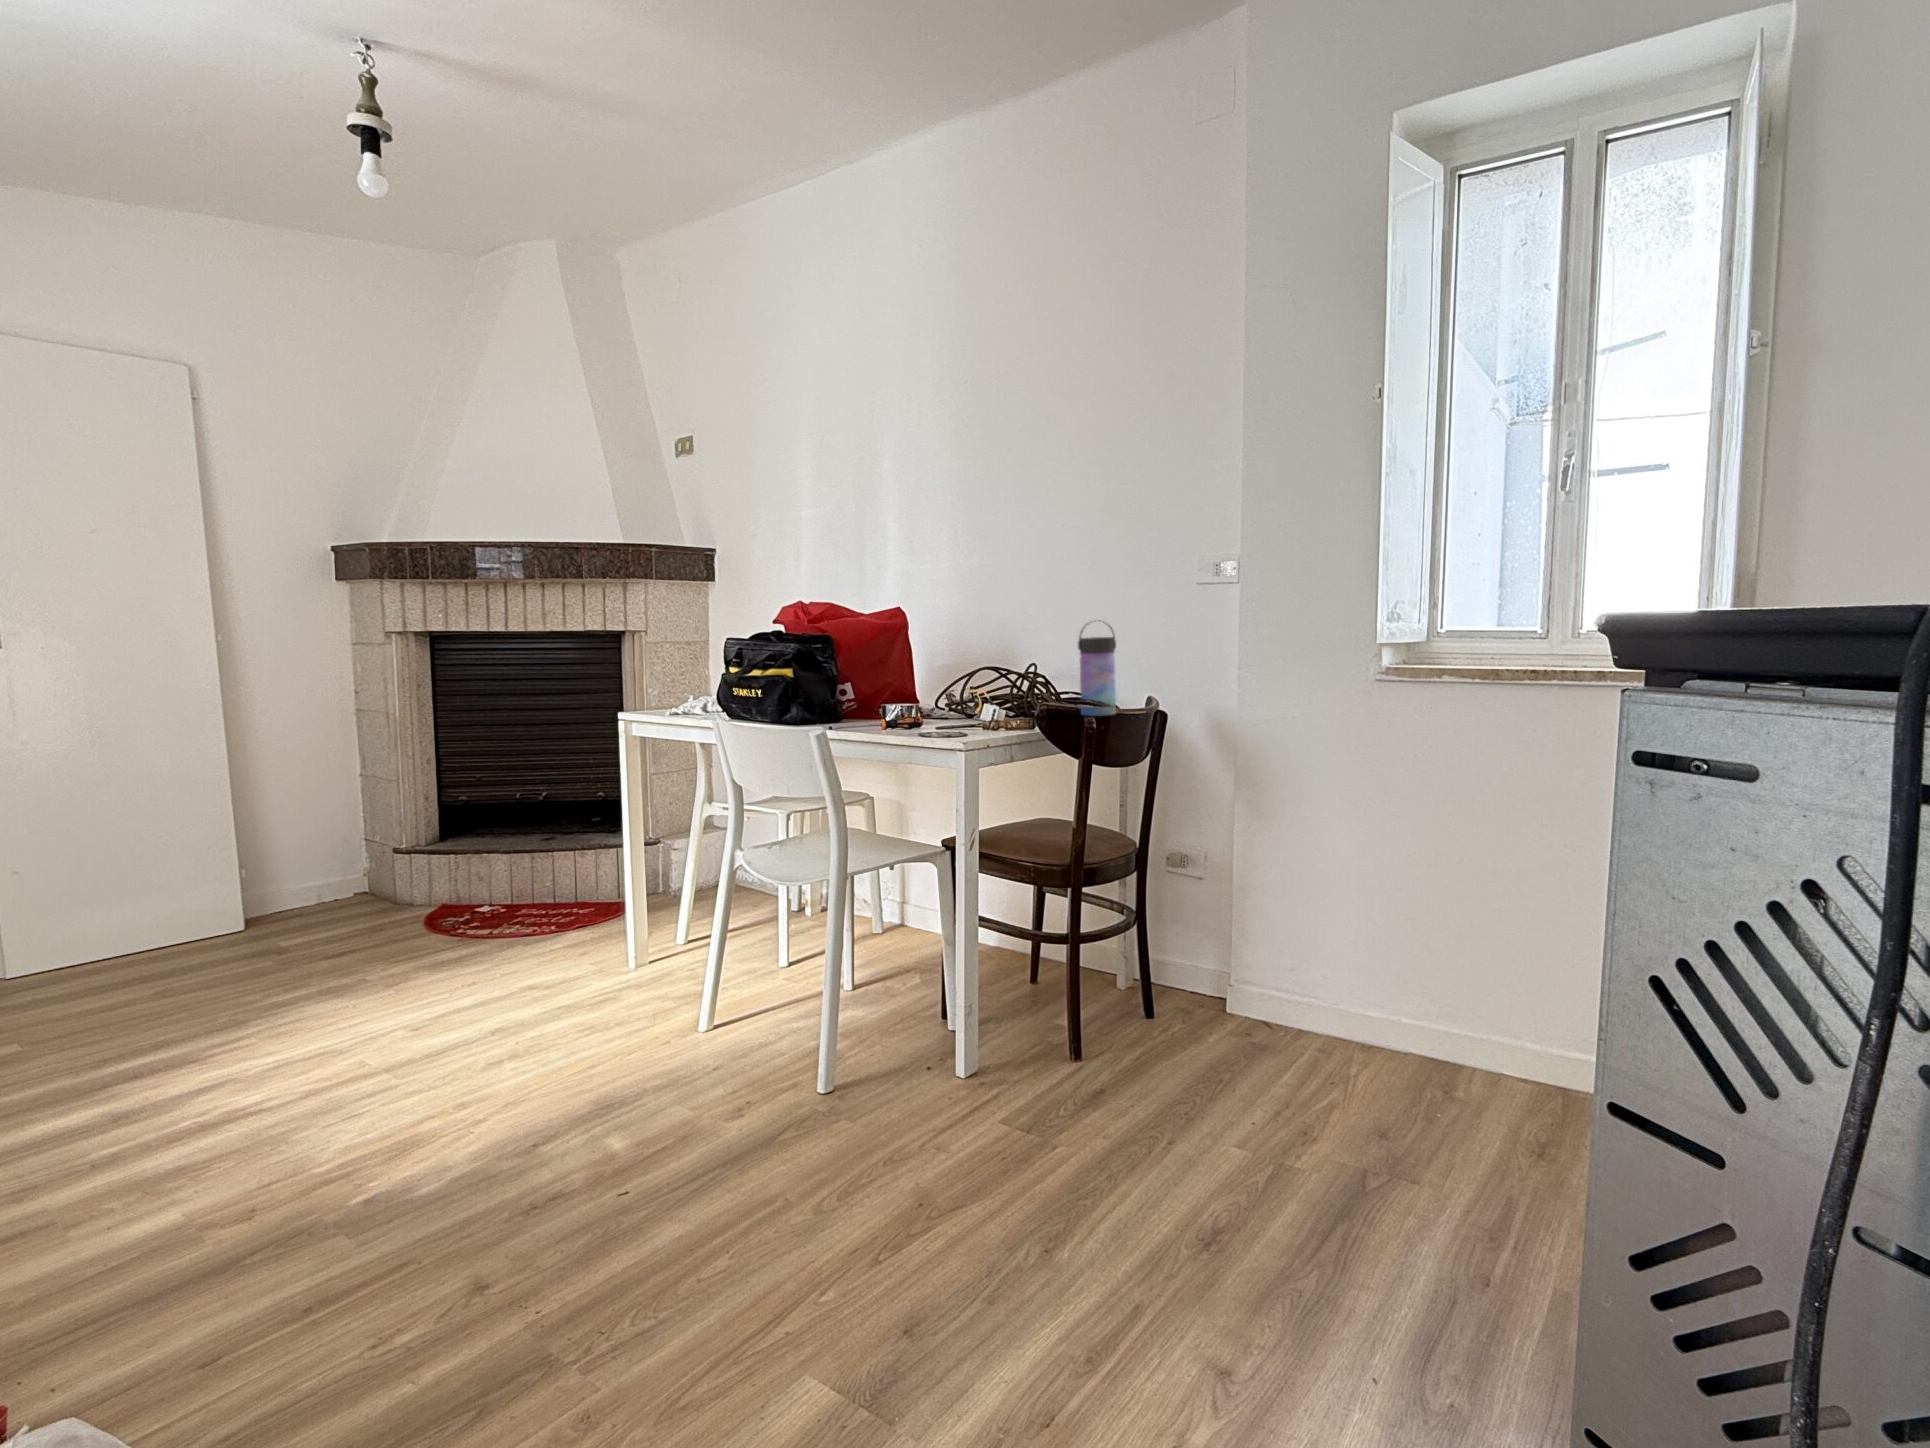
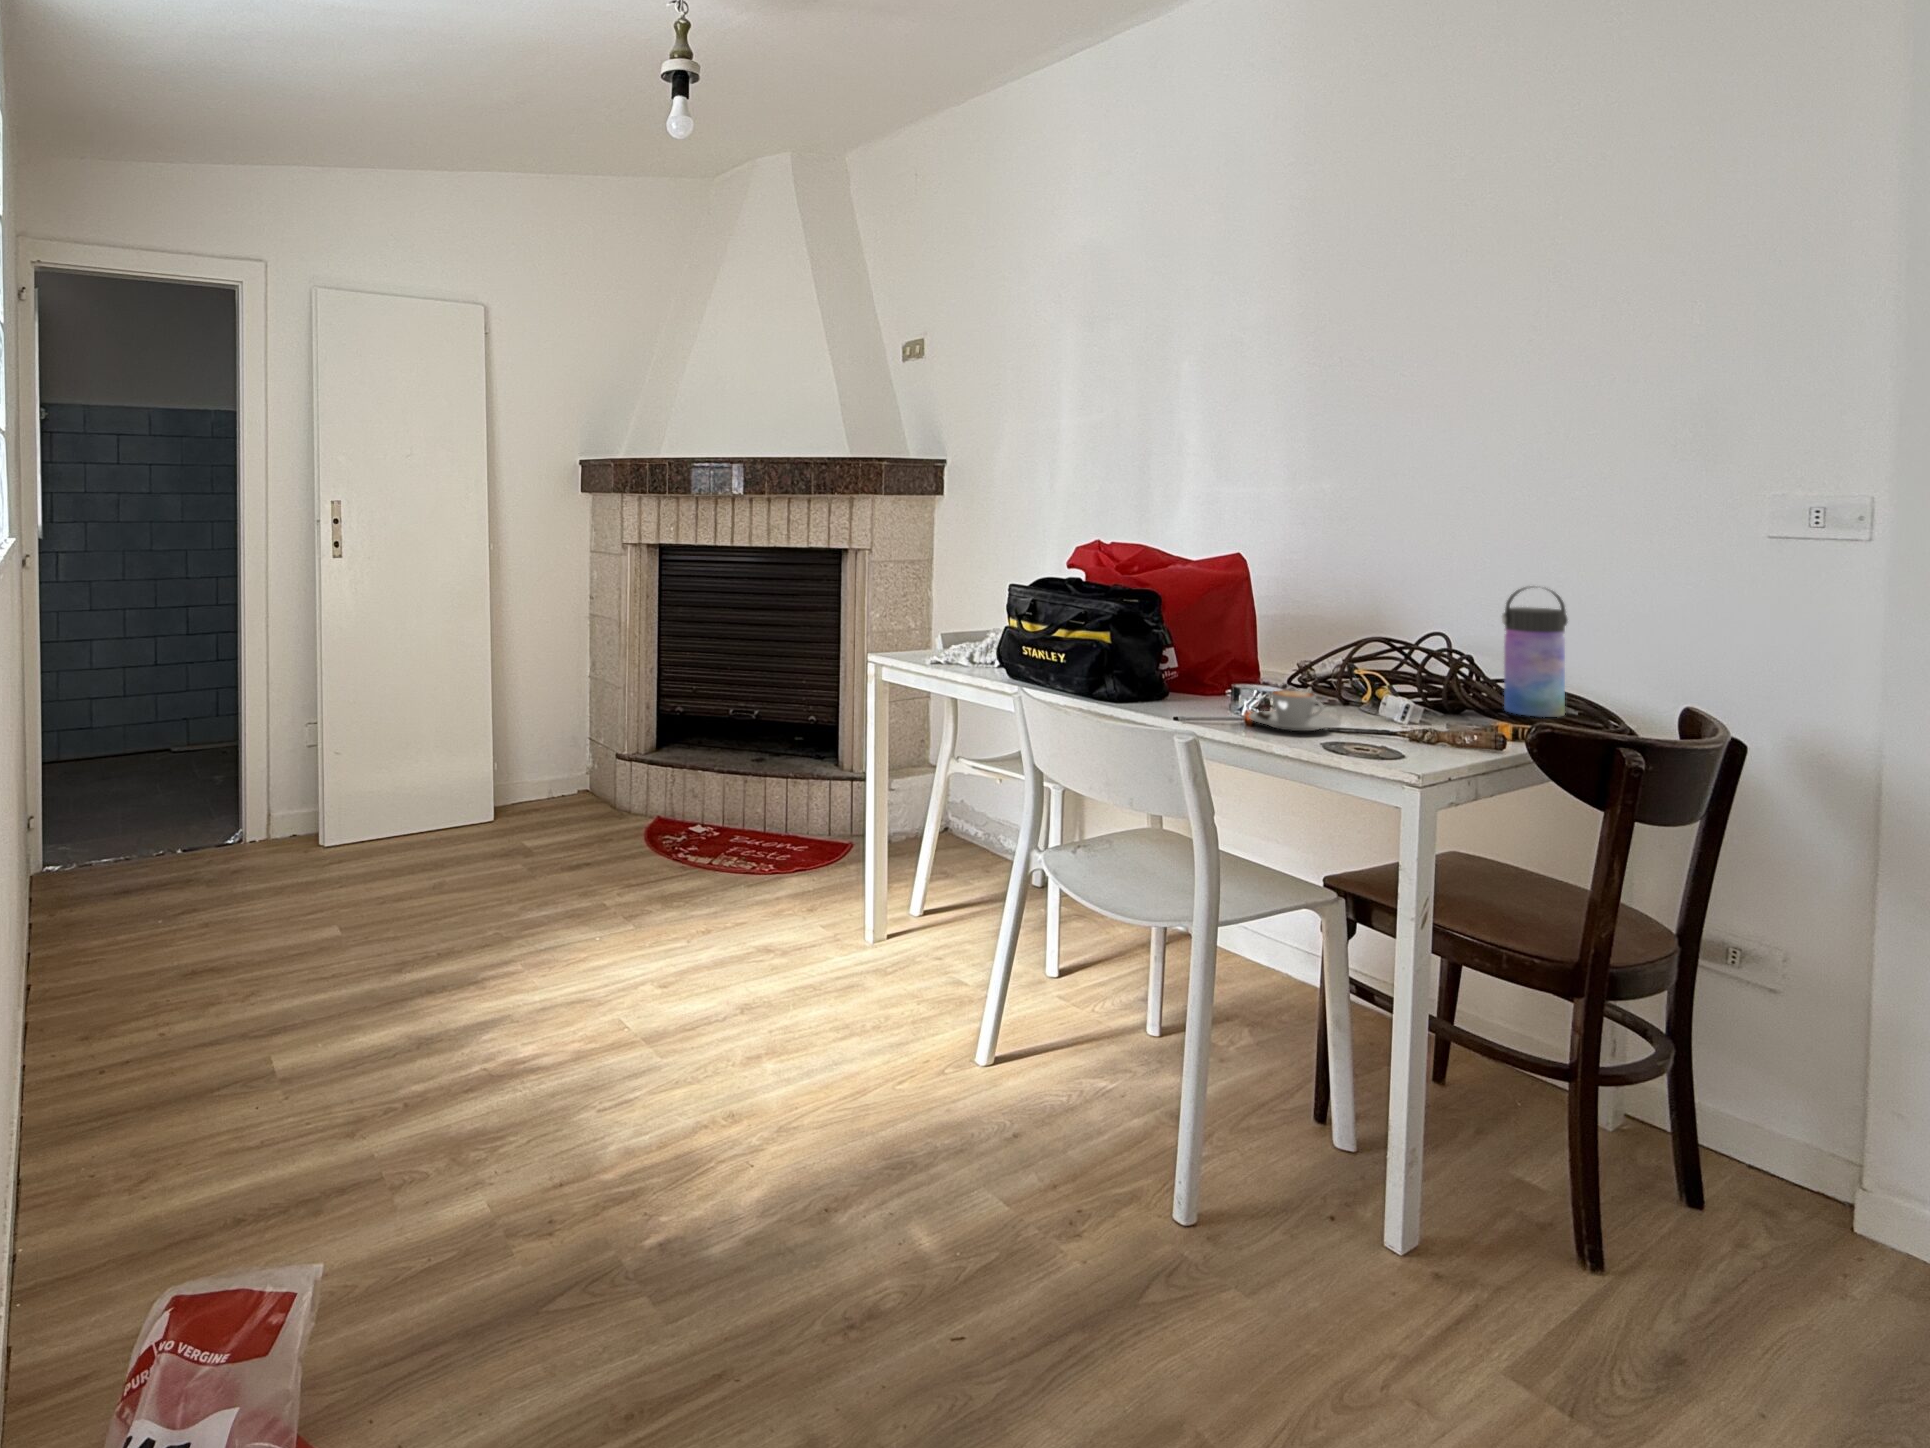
coffee cup: none [893,705,956,734] -> present [1249,690,1340,731]

